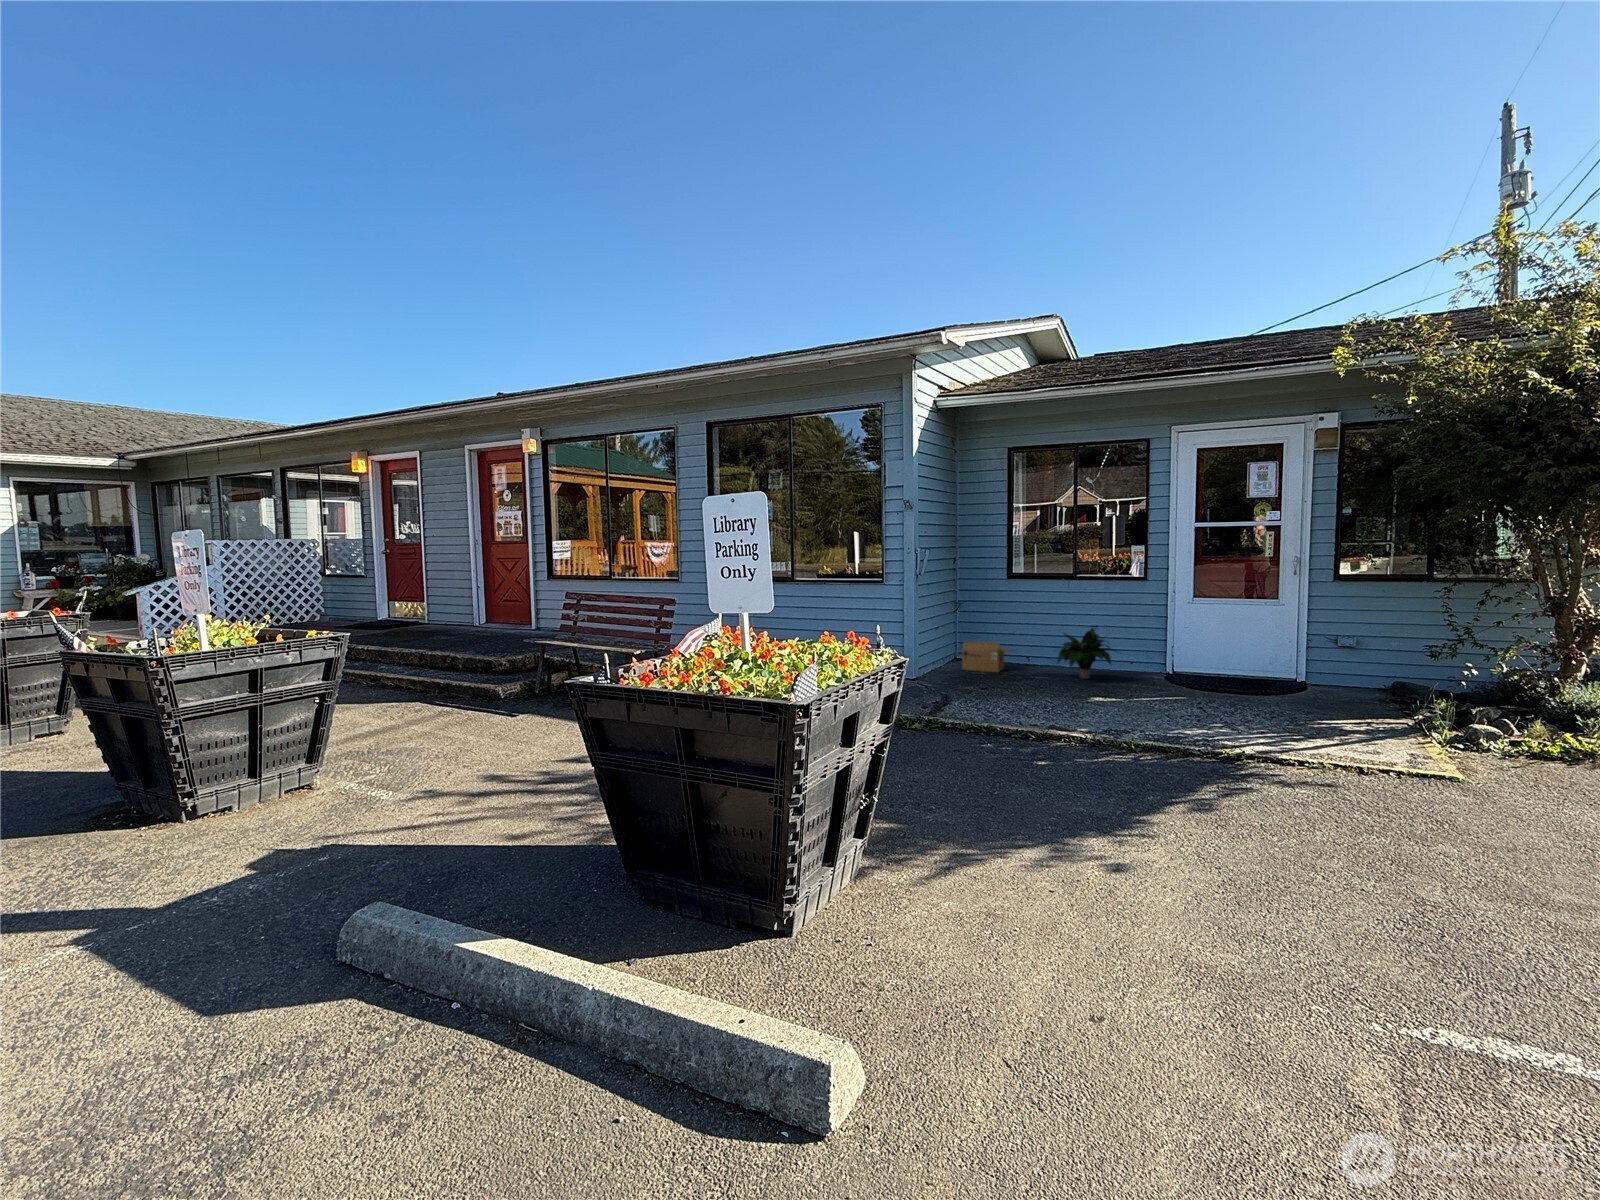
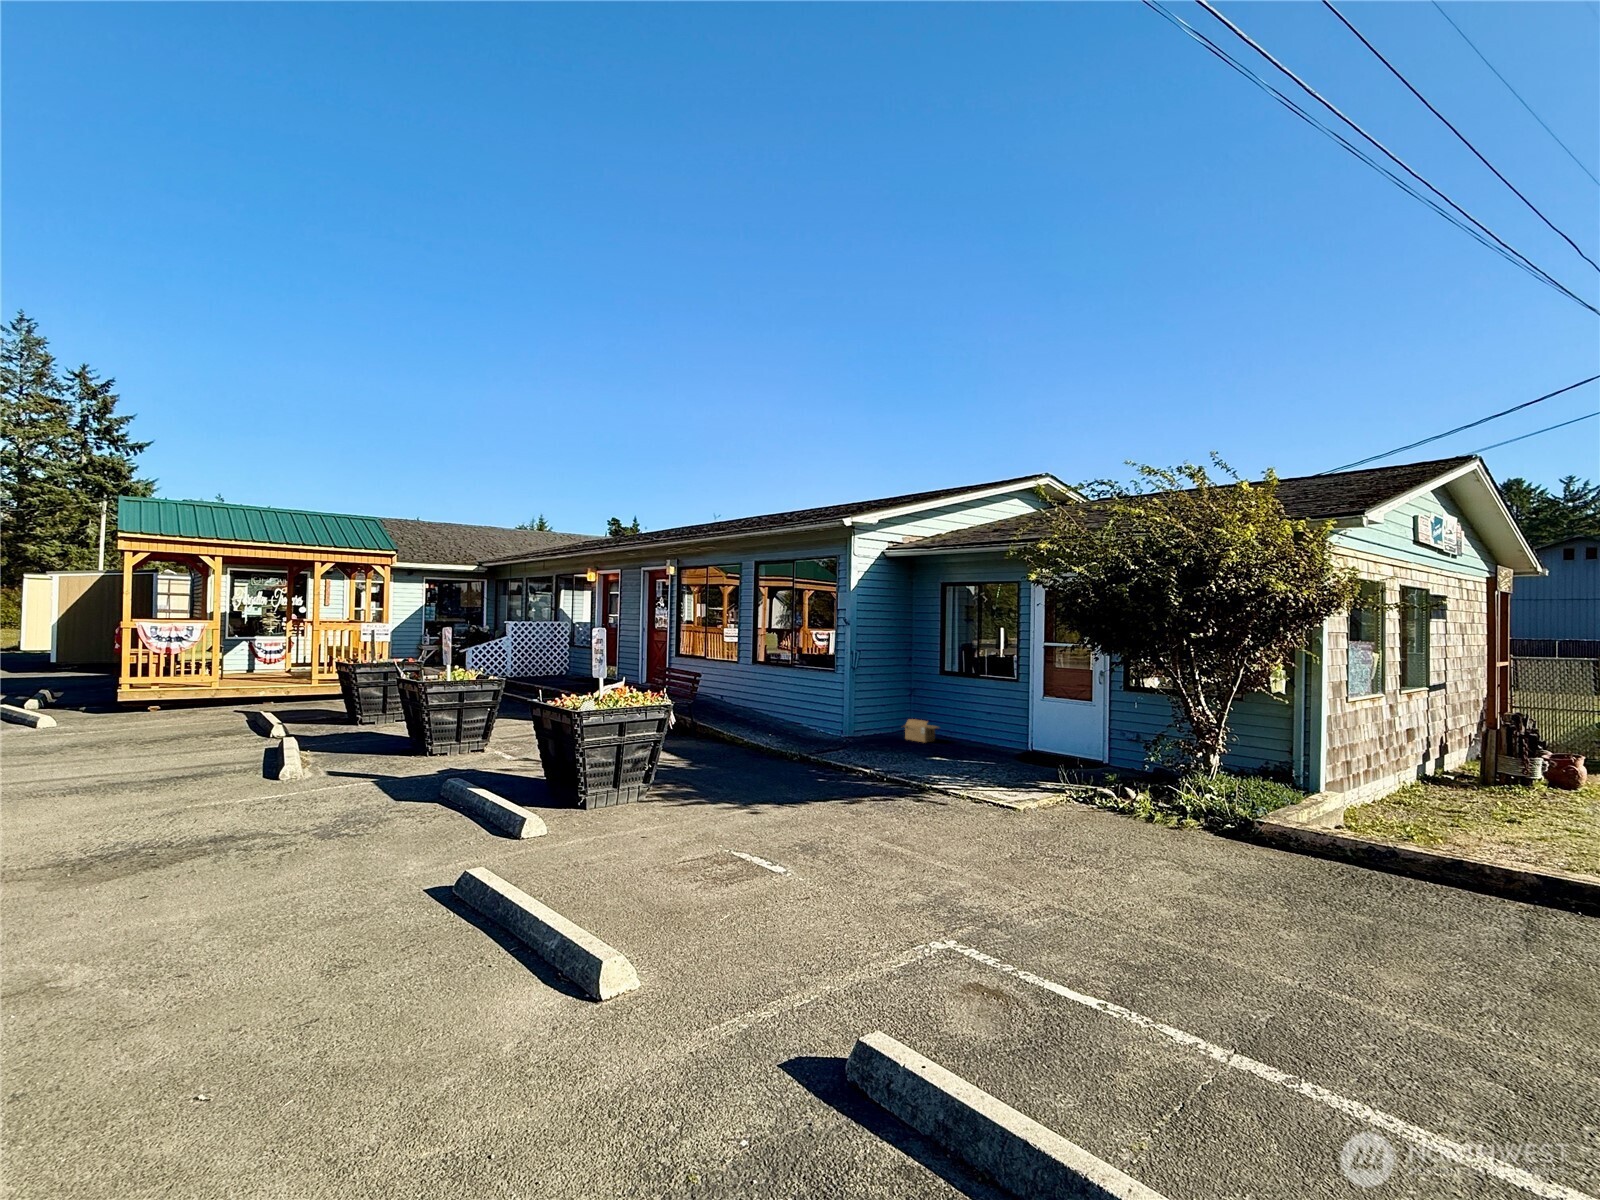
potted plant: present [1057,628,1112,679] -> none [951,714,1000,752]

